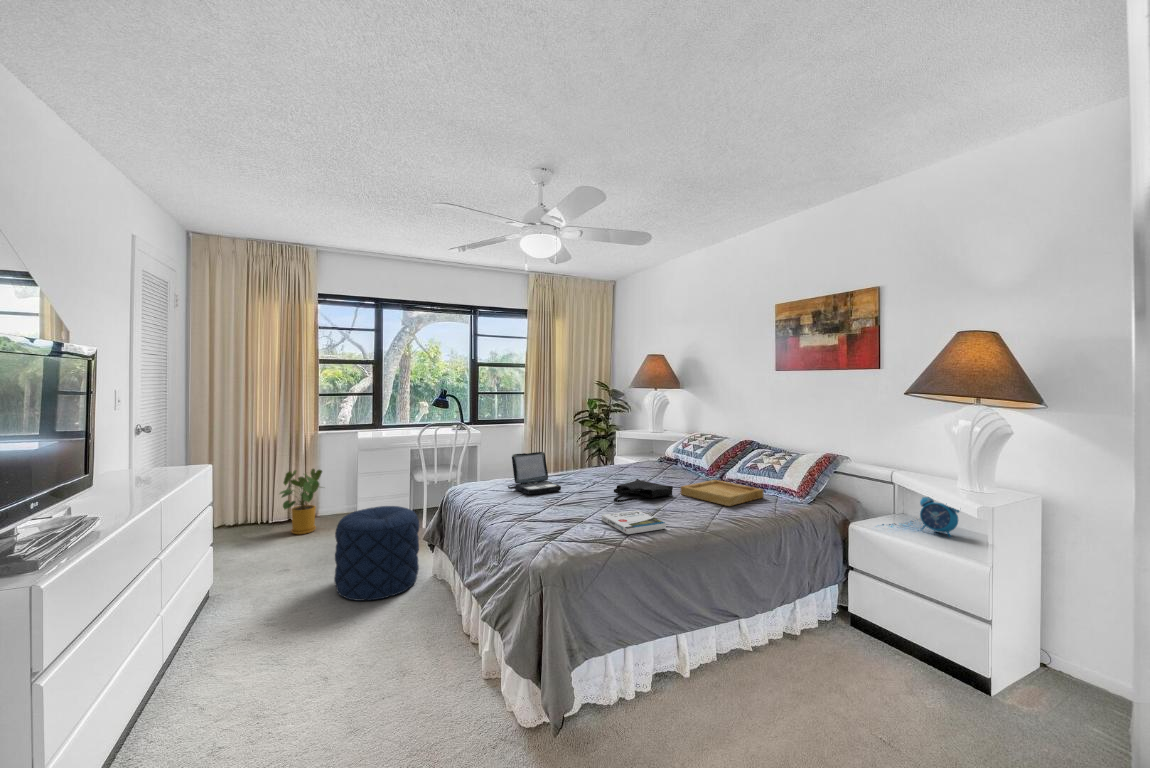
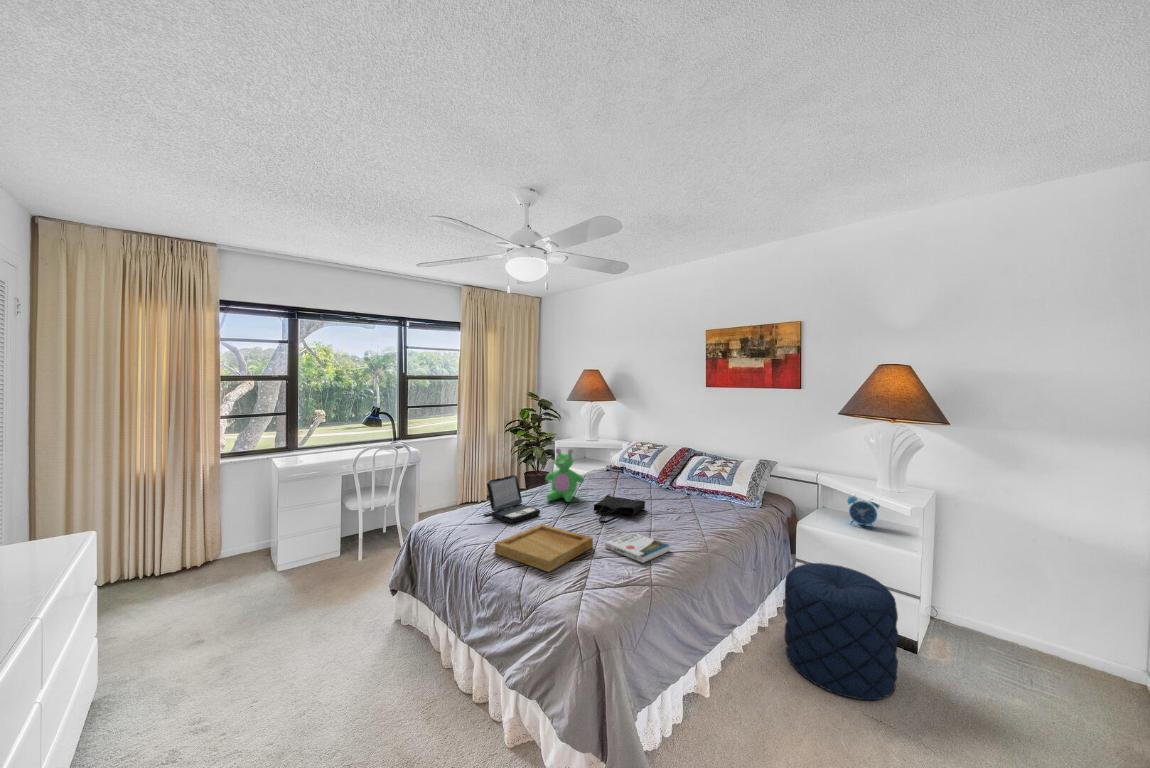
teddy bear: none [576,430,617,484] -> present [545,449,584,502]
house plant: present [280,469,322,534] -> none [174,505,240,587]
tray: present [681,480,764,506] -> present [495,524,593,572]
pouf: present [334,506,420,601] -> present [784,563,898,700]

